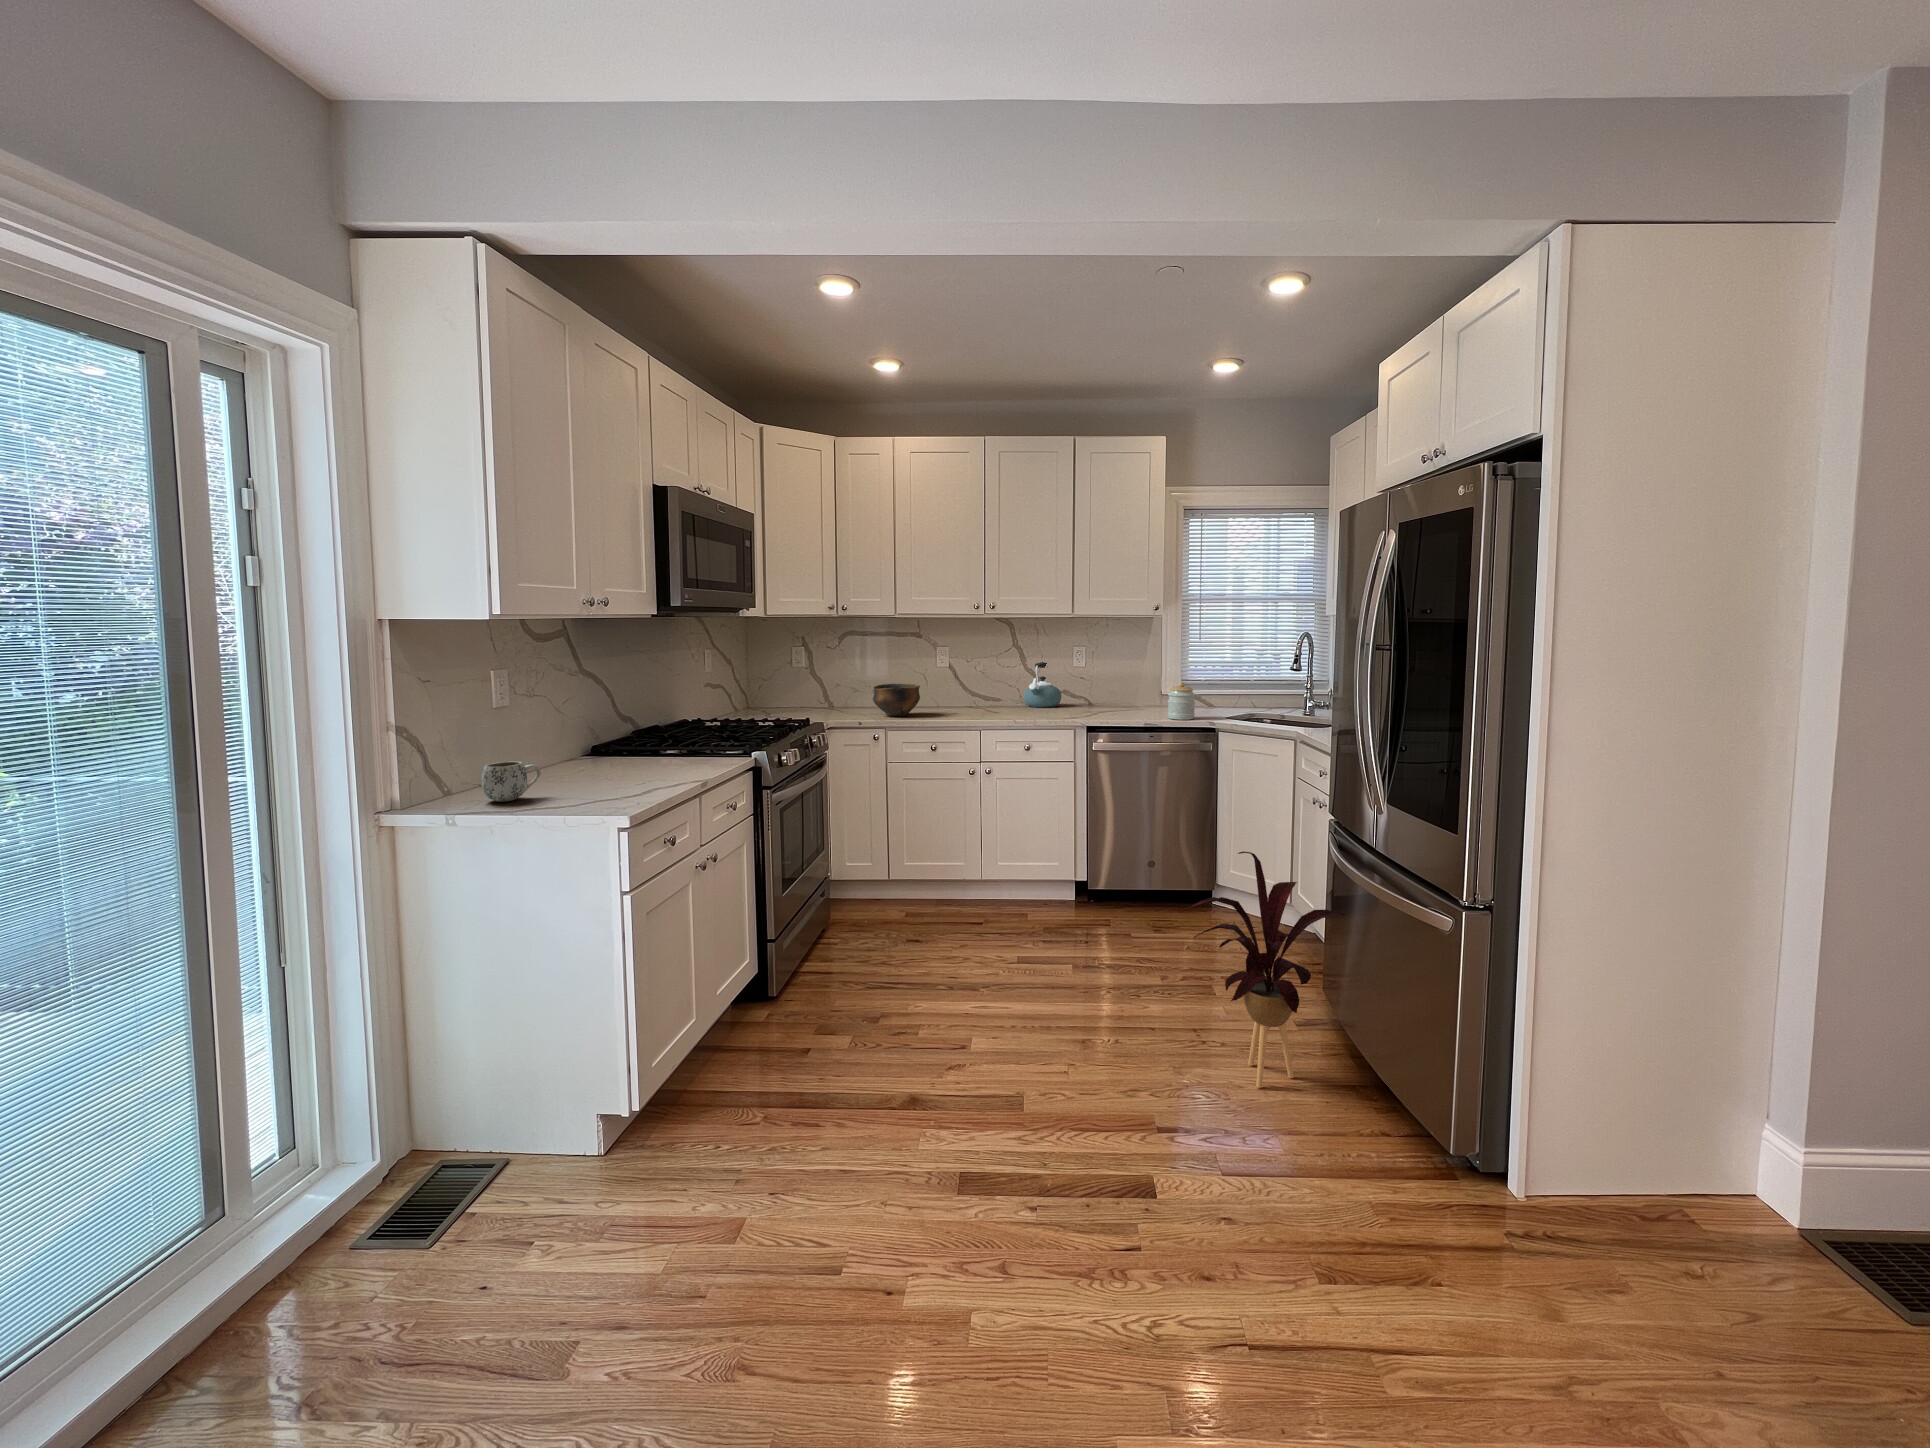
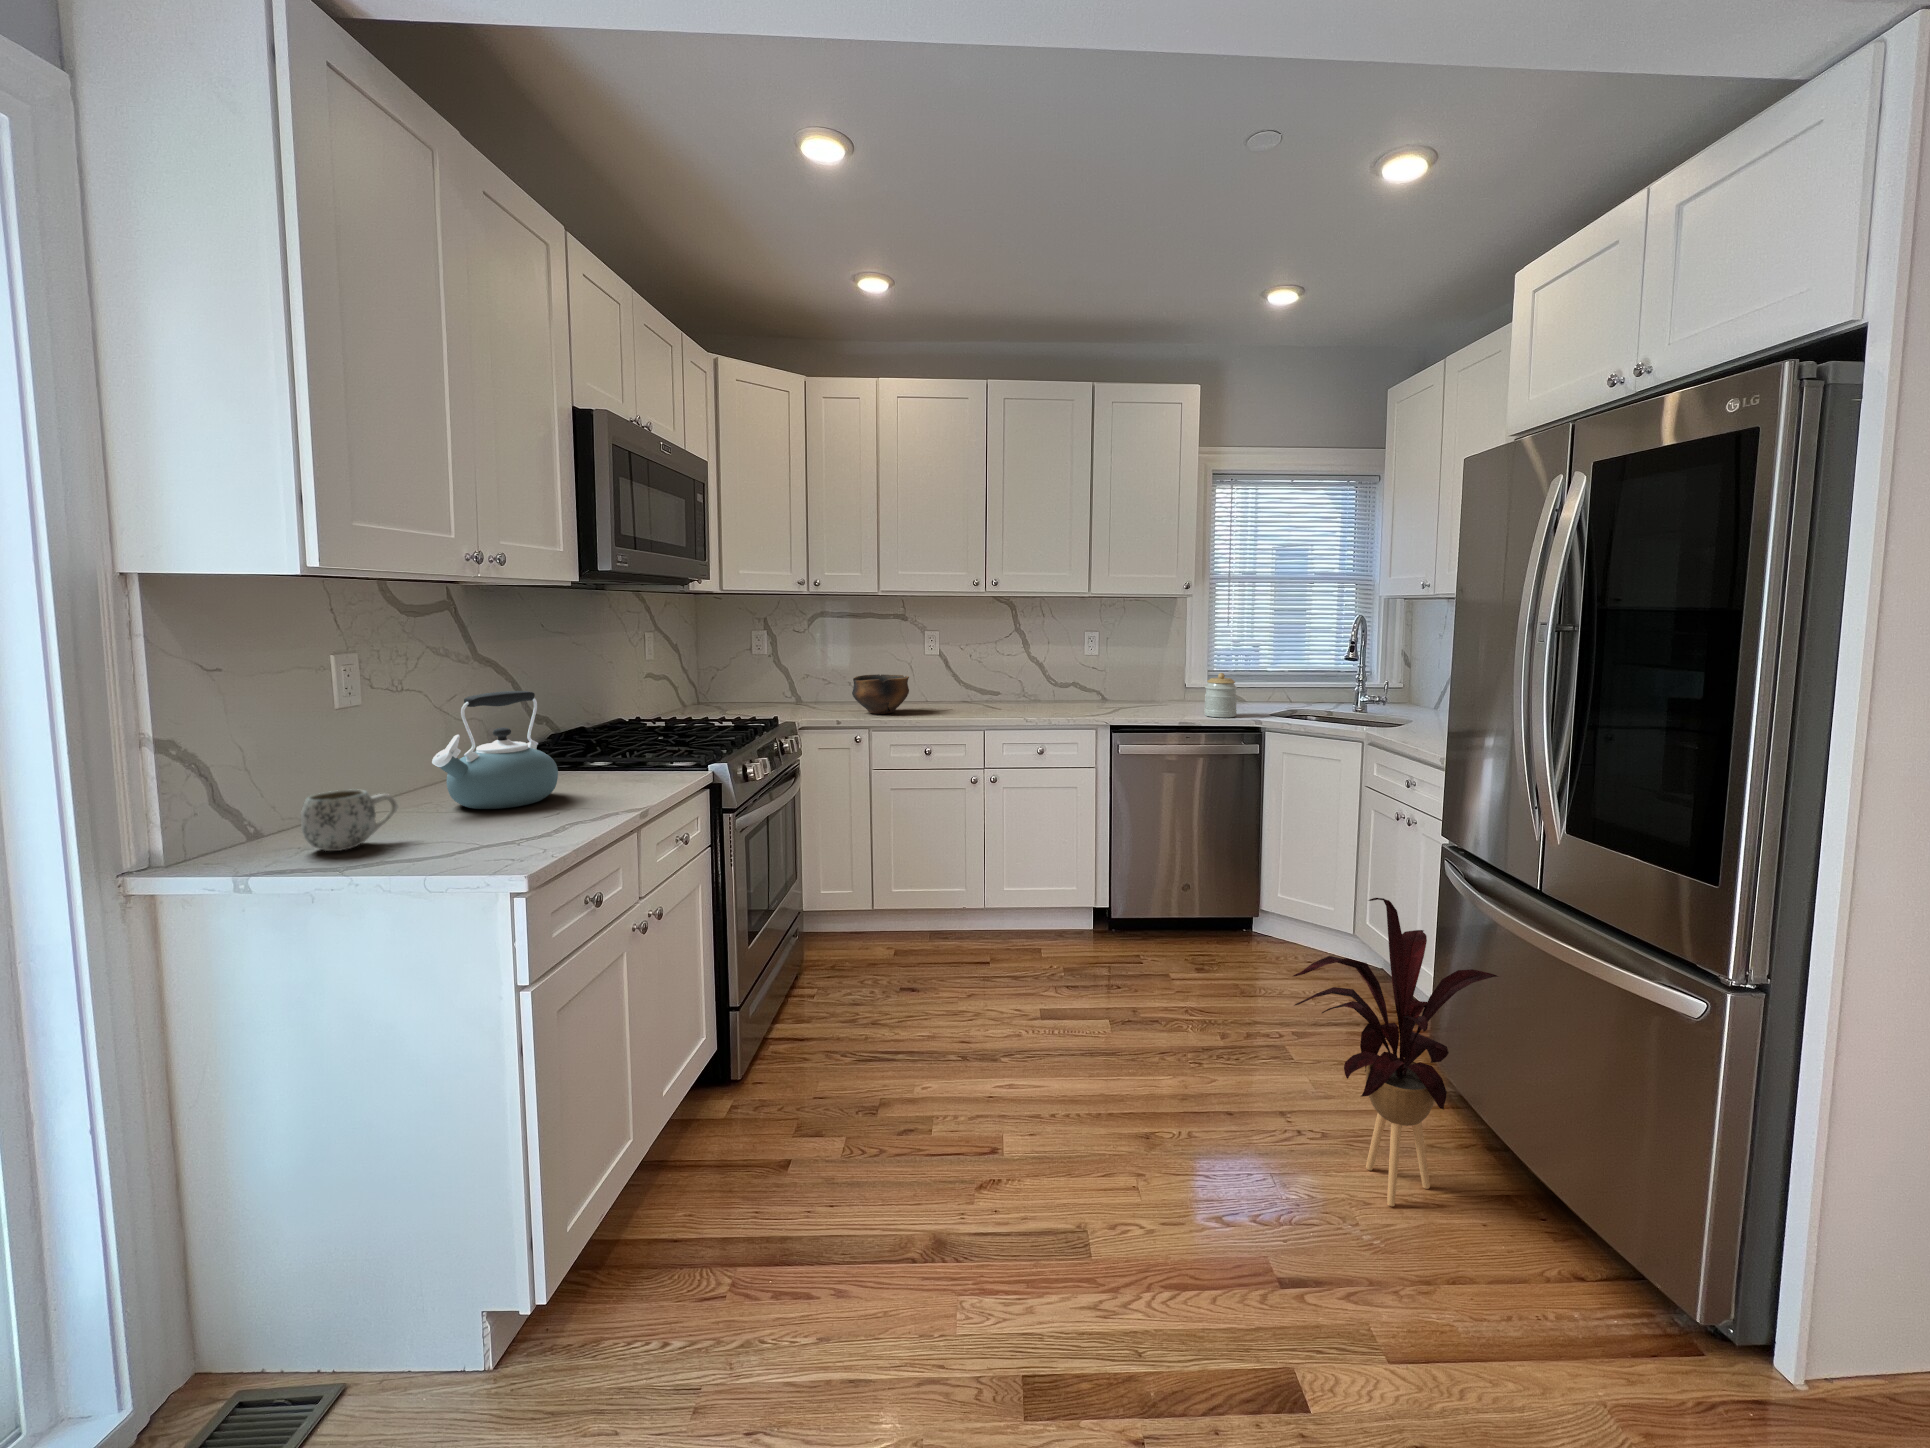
kettle: present [1024,662,1061,707] -> present [432,691,558,809]

